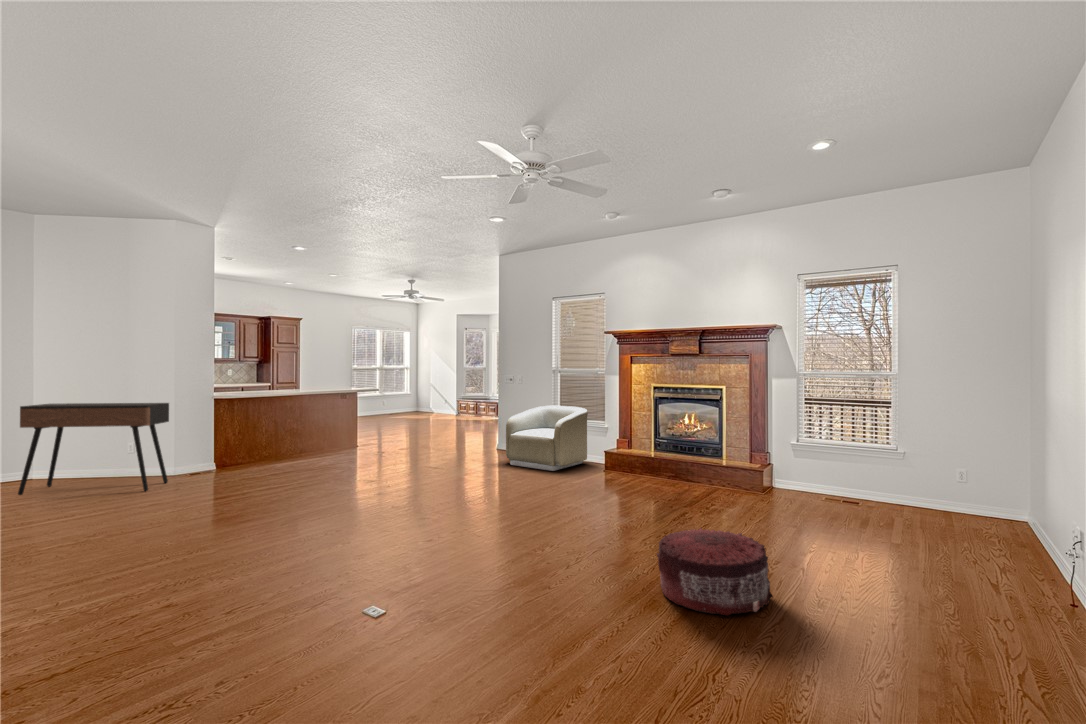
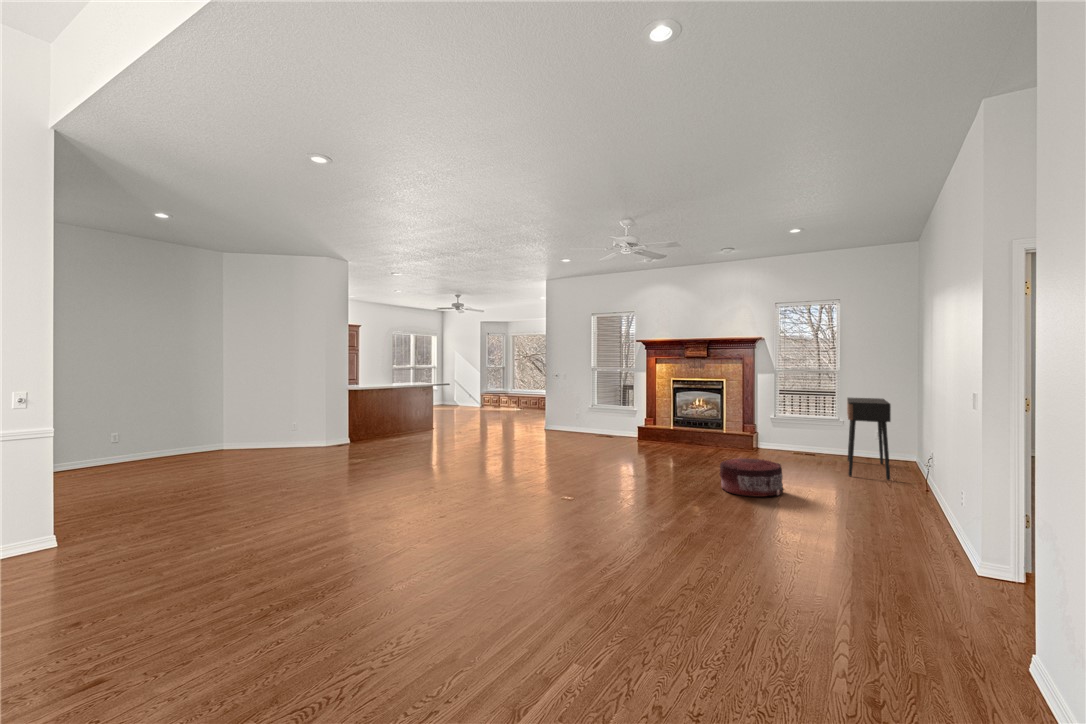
console table: present [18,403,169,495] -> present [847,398,891,480]
armchair: present [506,406,588,471] -> none [562,395,621,441]

